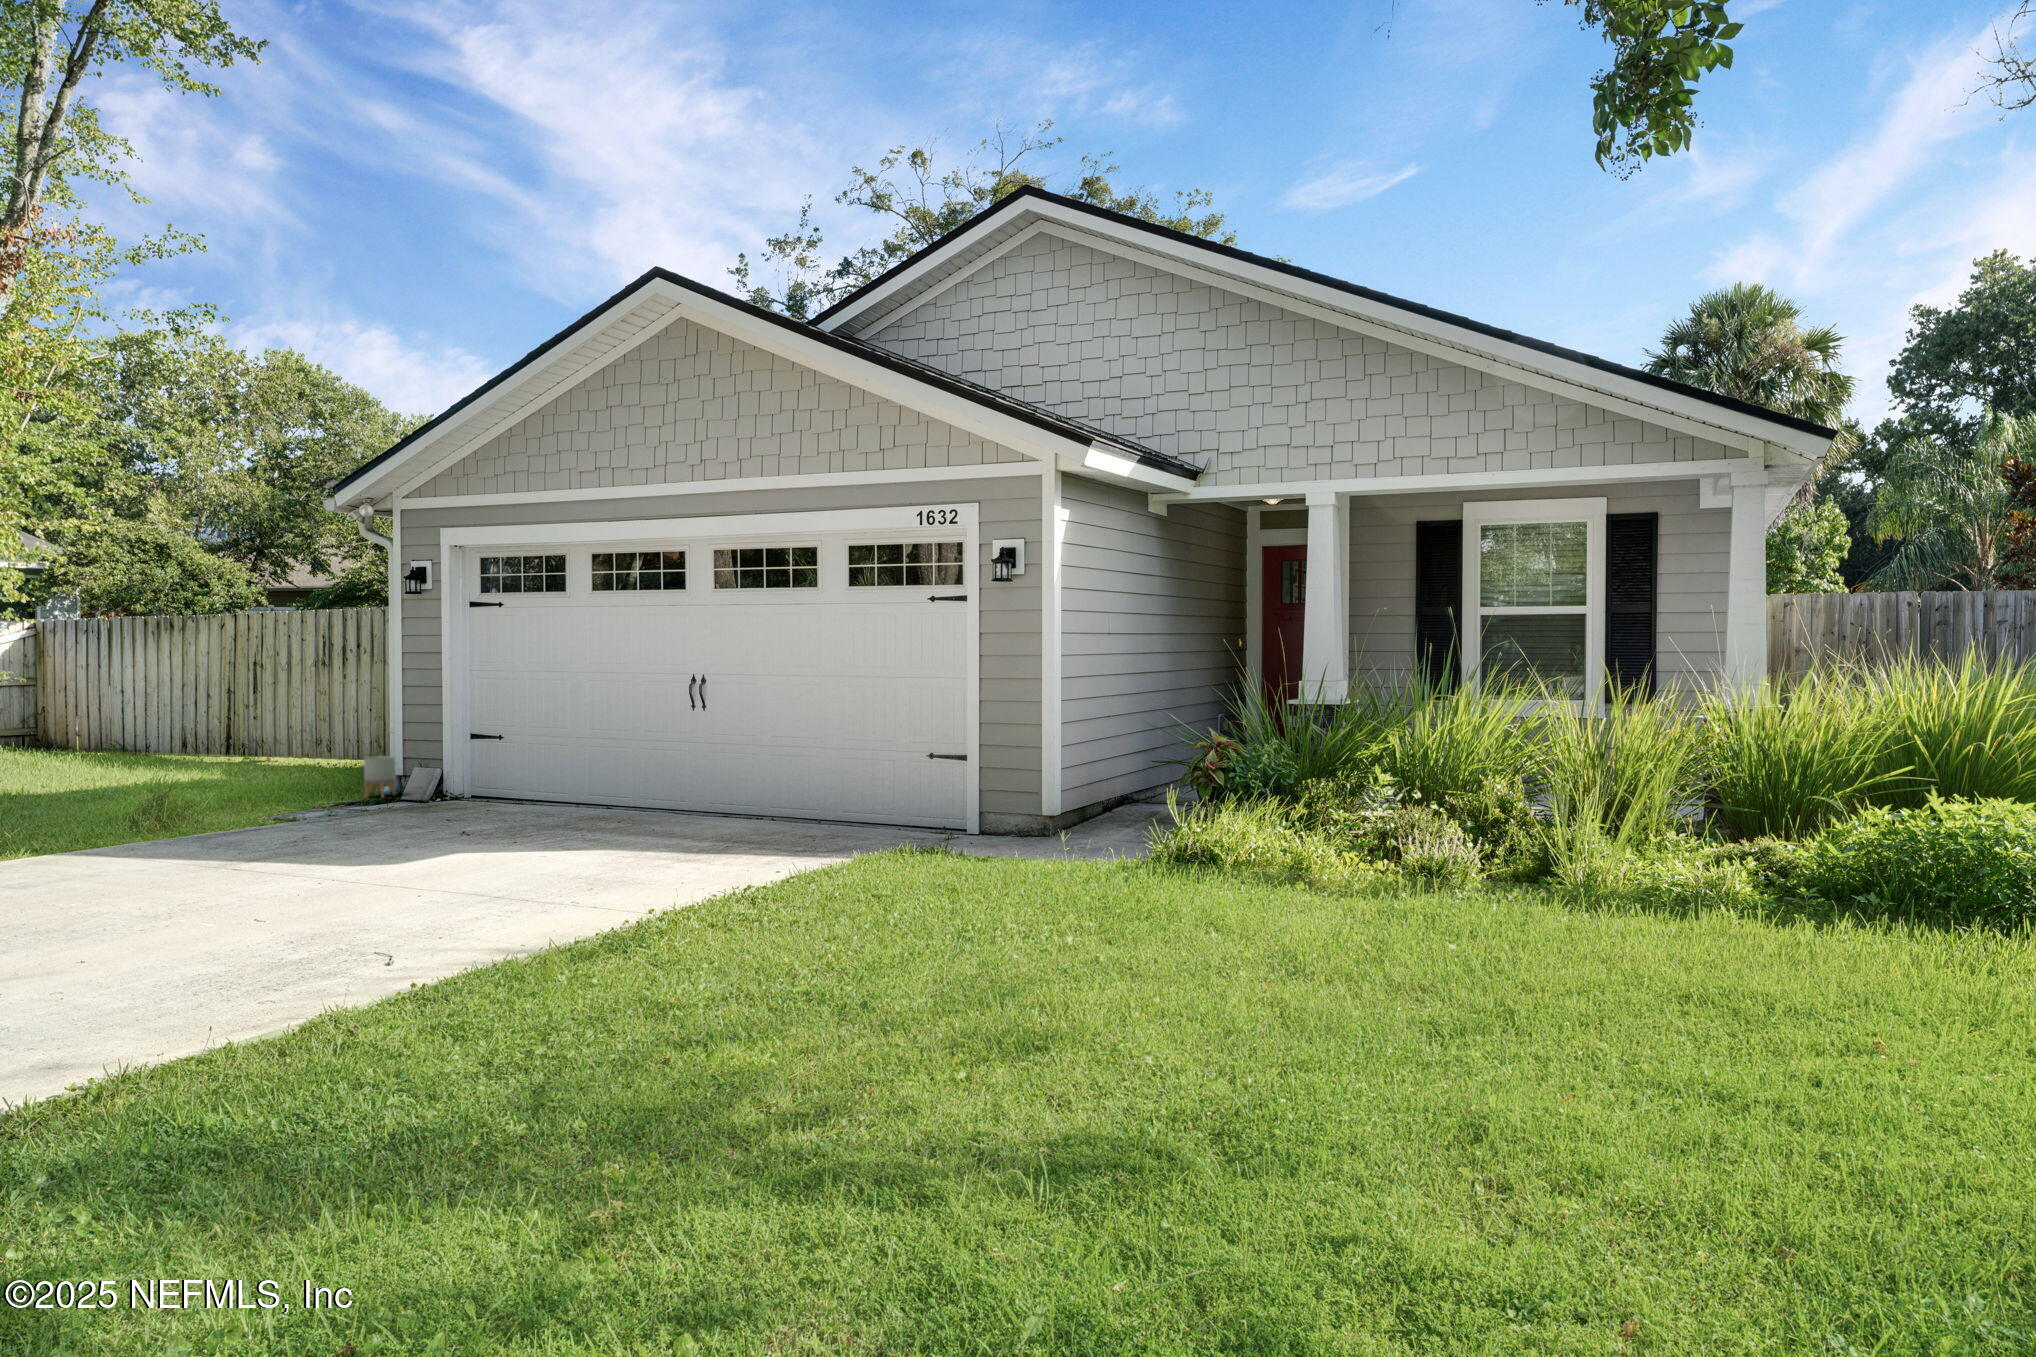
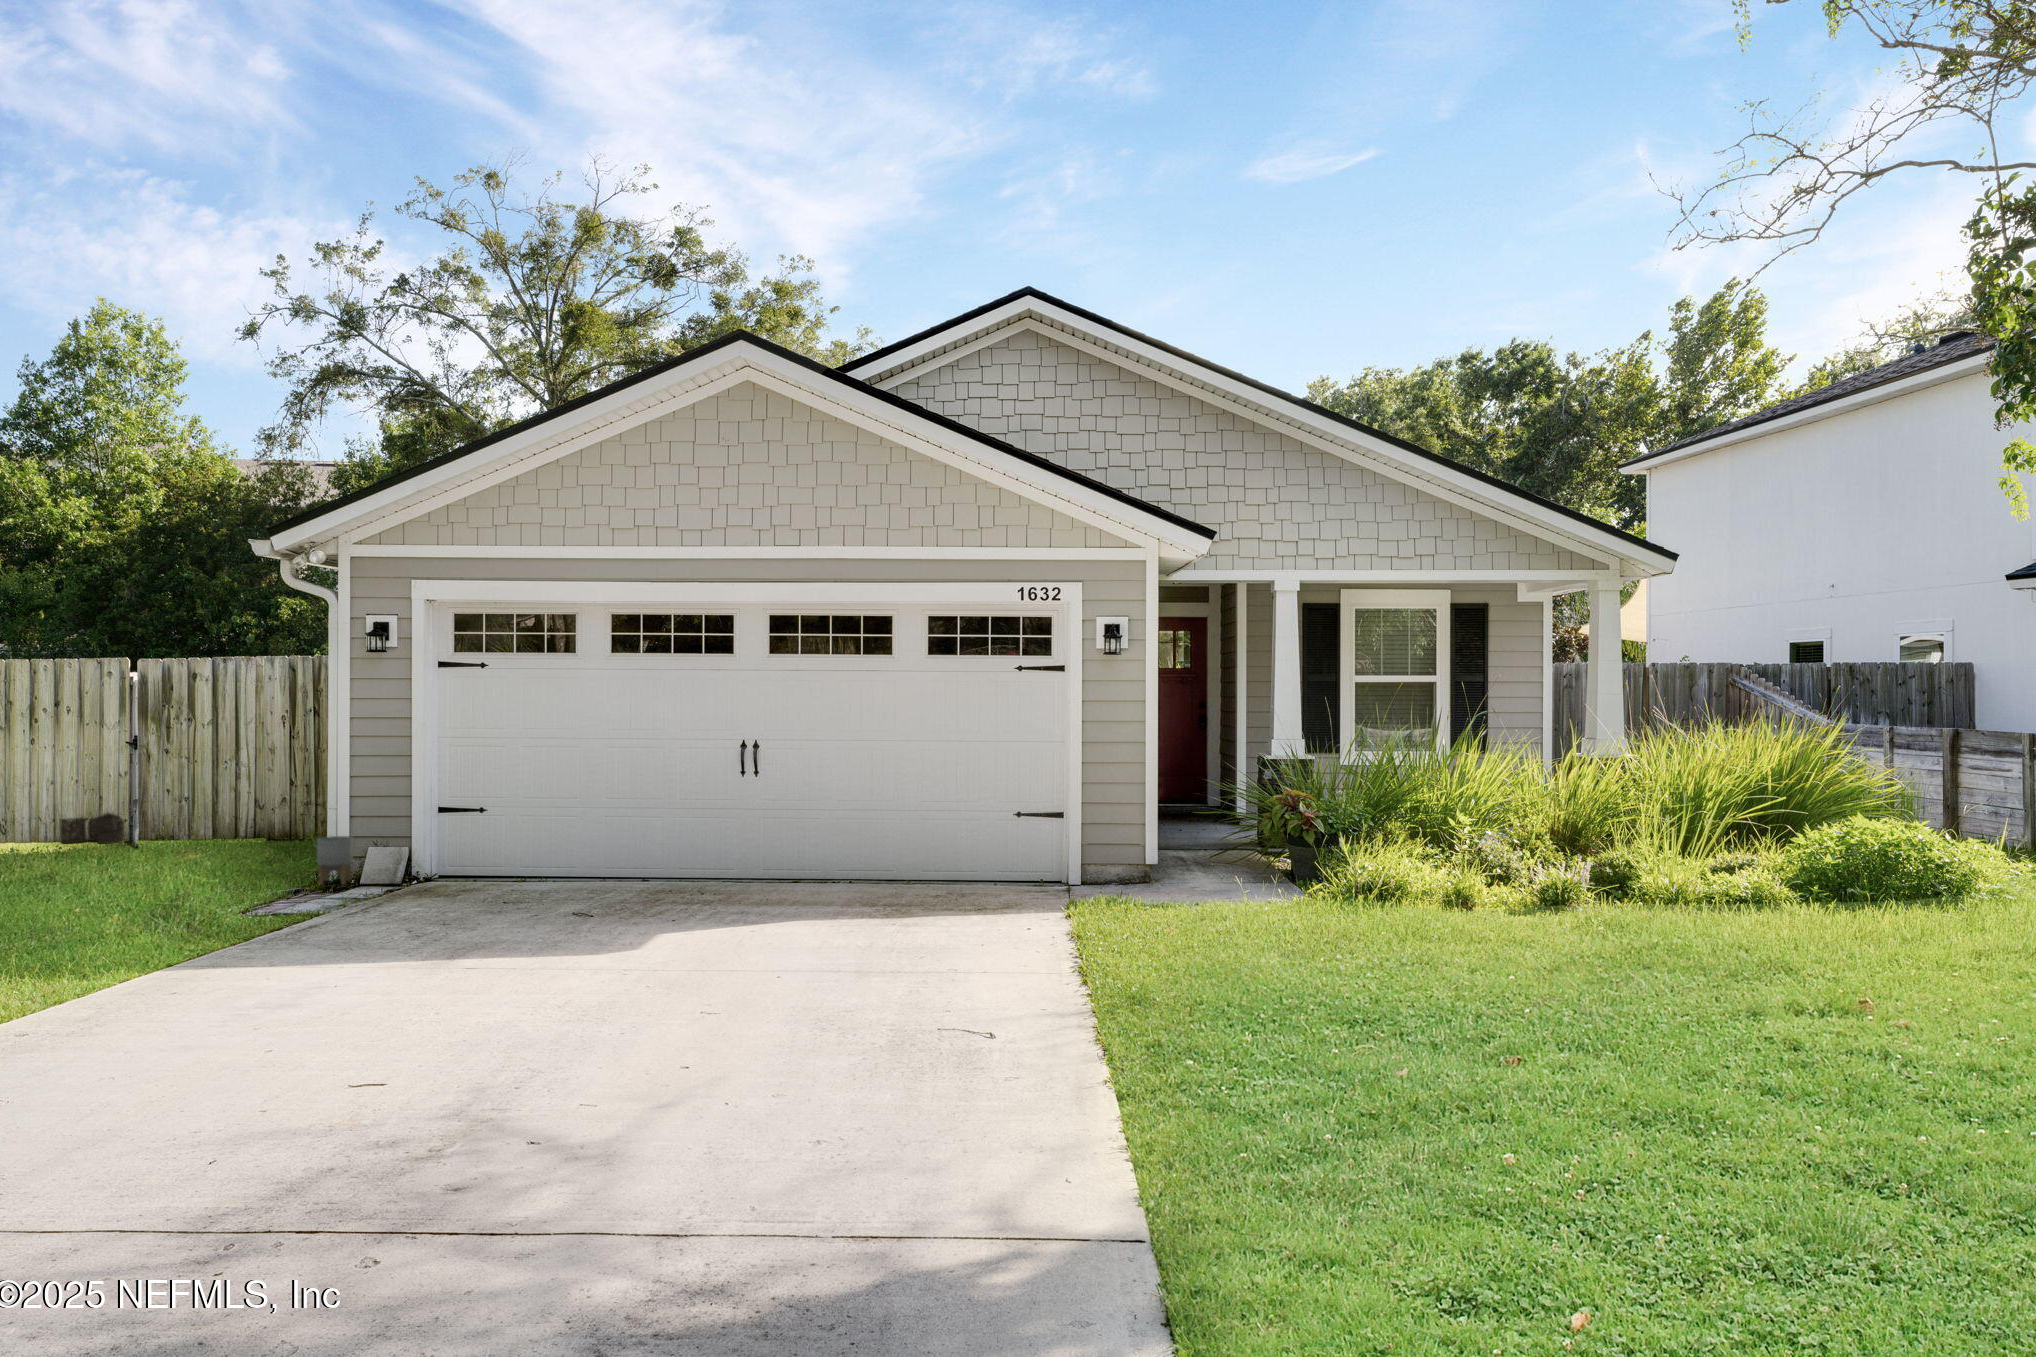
woven basket: none [296,737,352,763] -> present [60,813,124,844]

